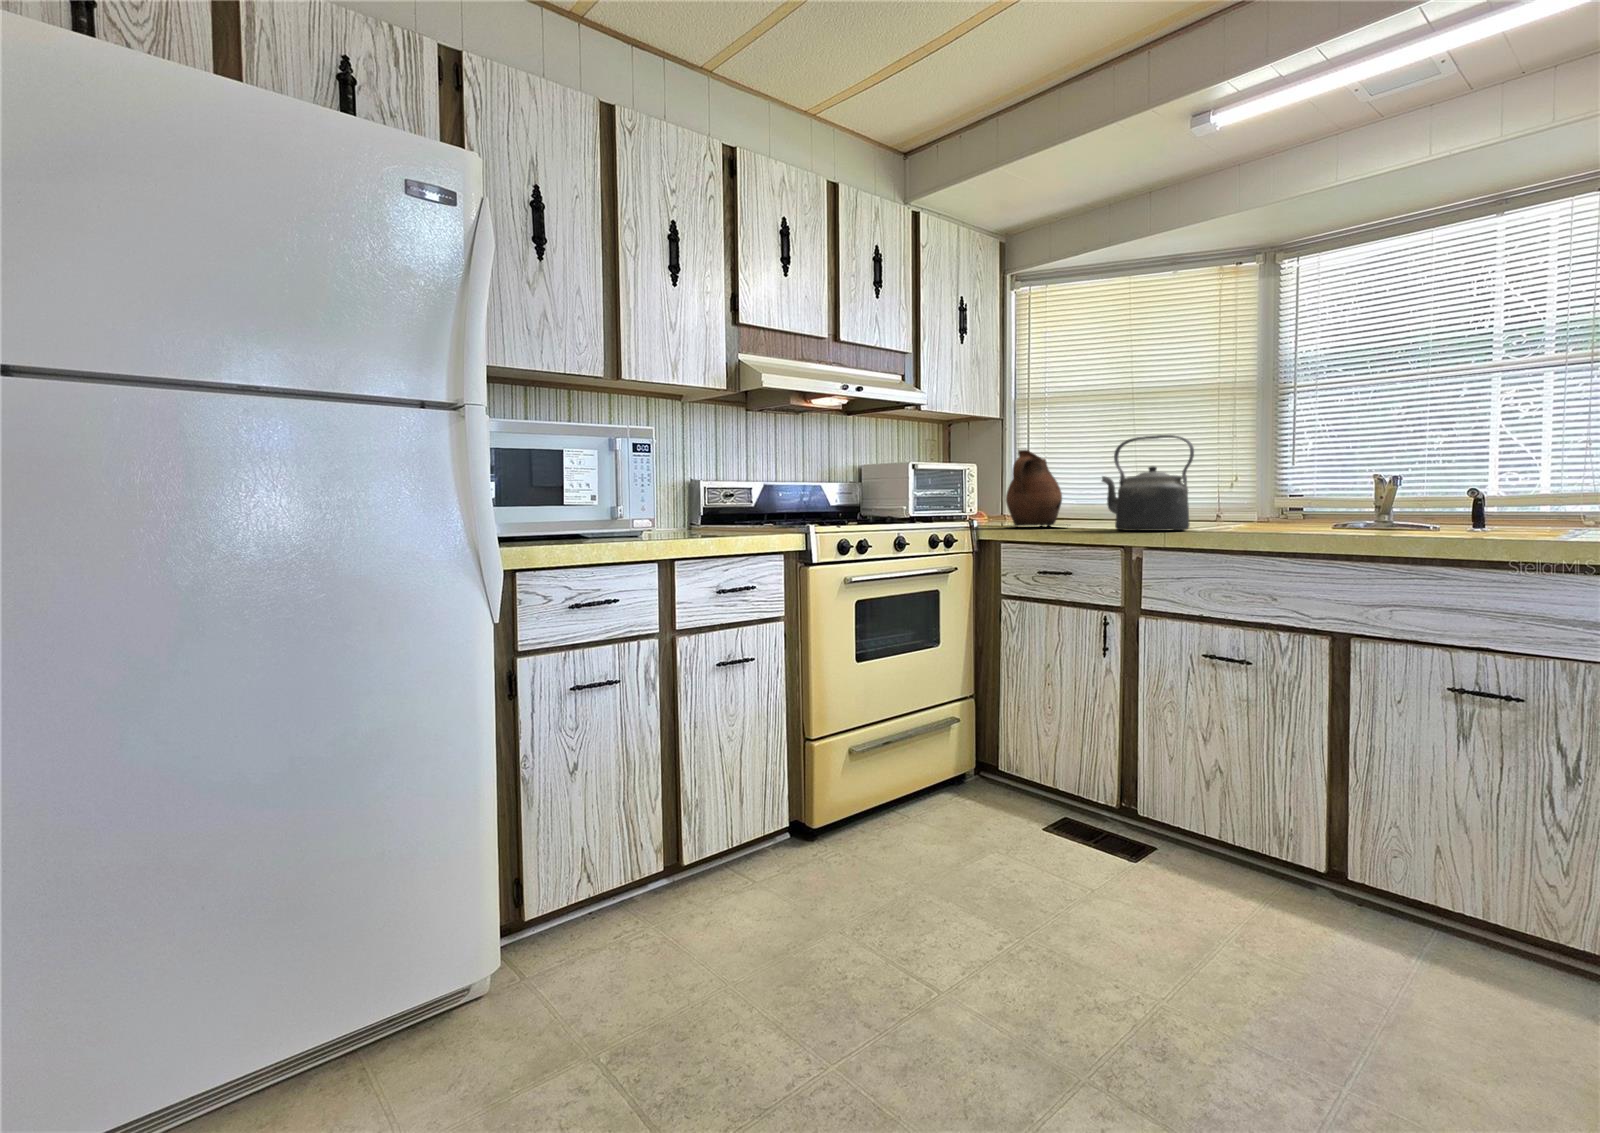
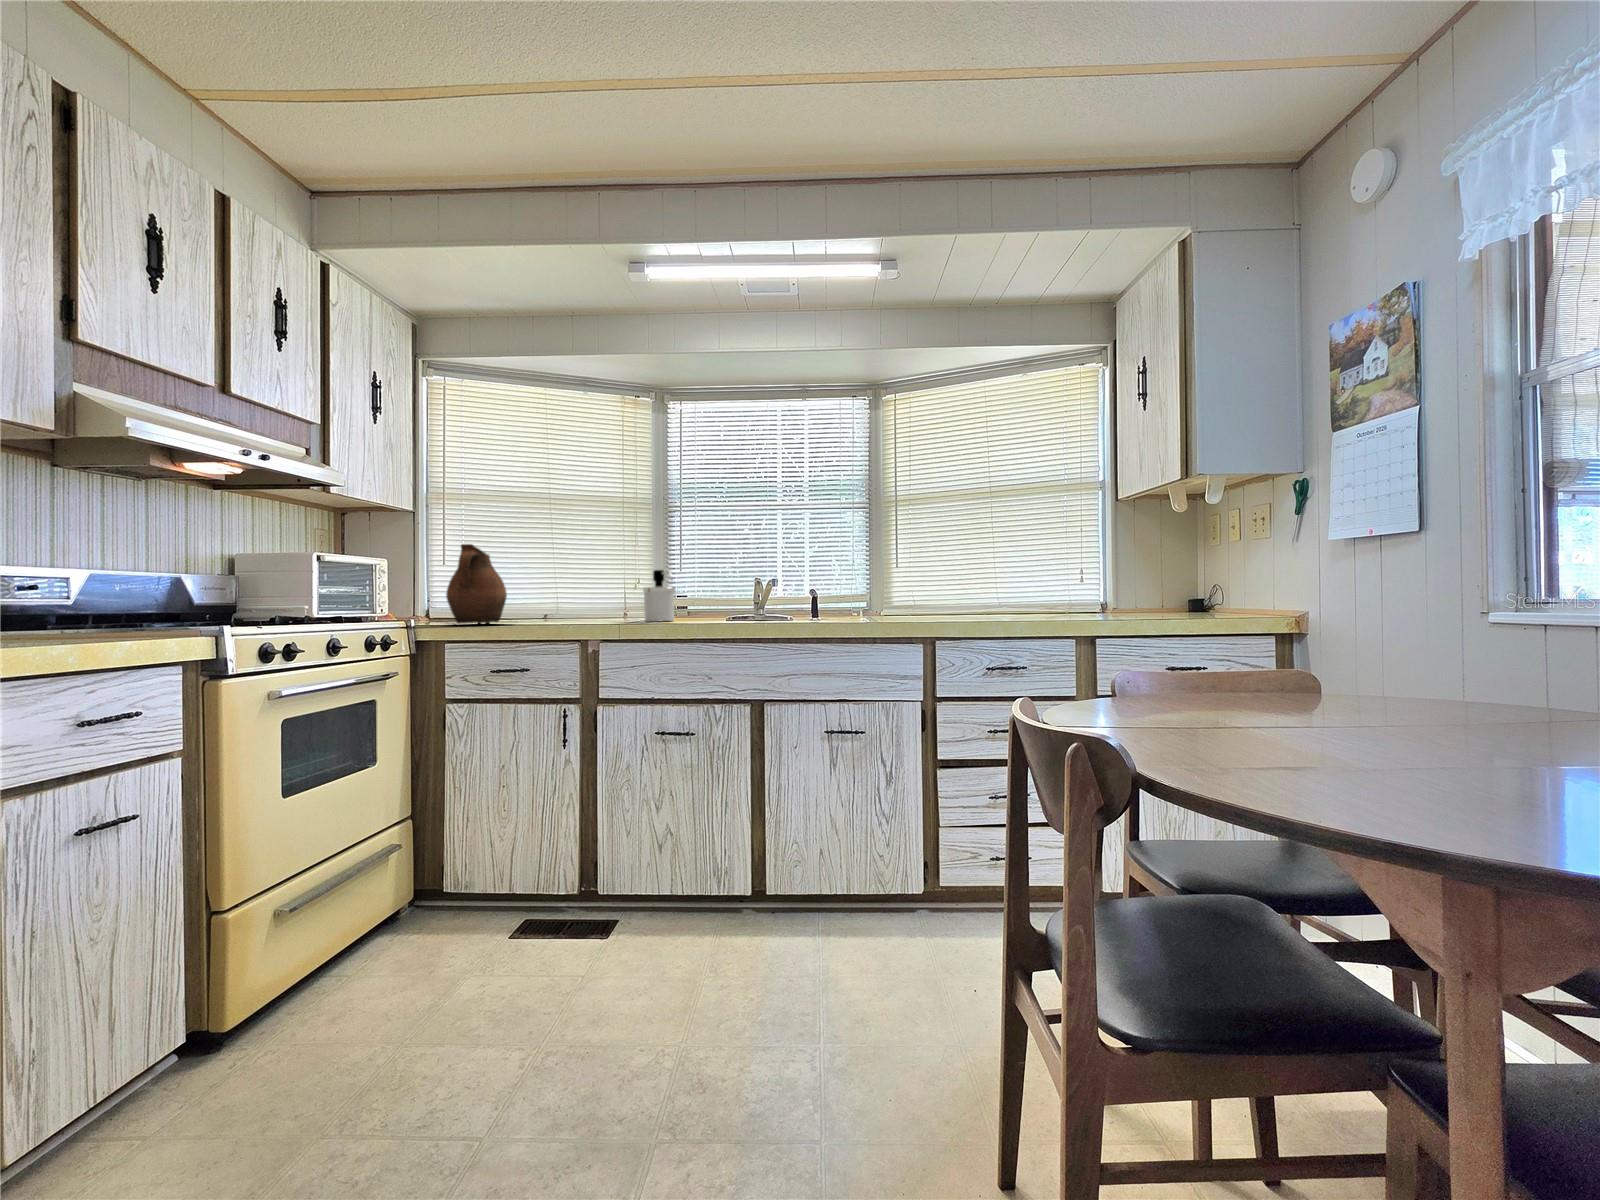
kettle: present [1102,435,1194,531] -> none [552,538,635,625]
soap dispenser: none [1217,467,1259,528] -> present [643,570,675,622]

